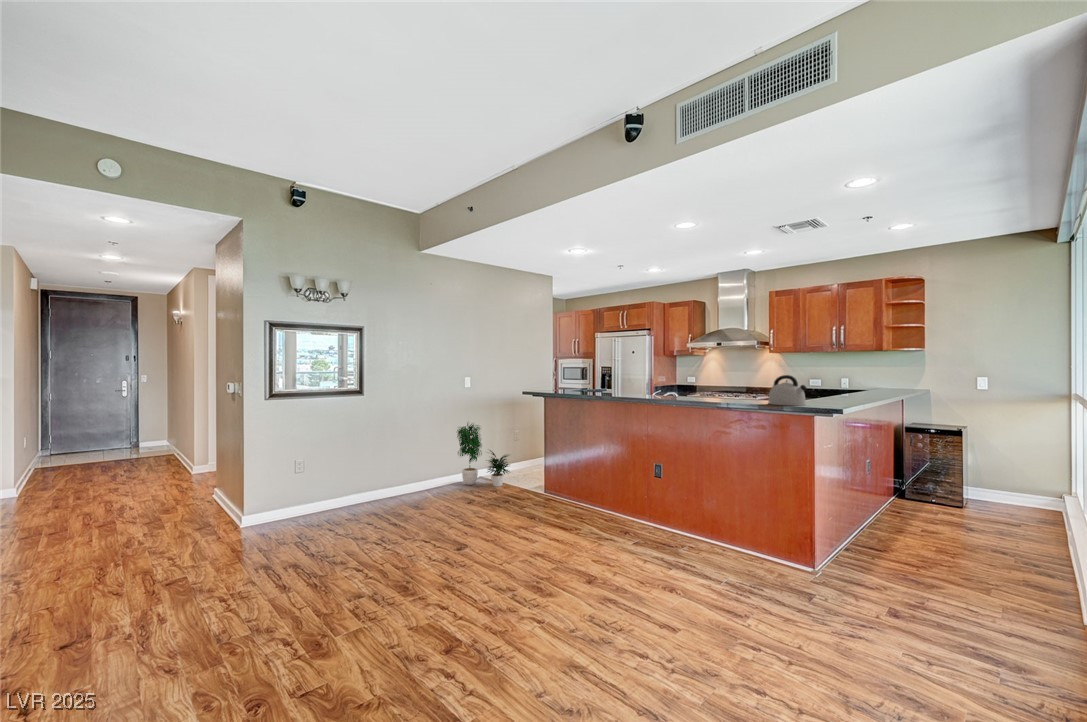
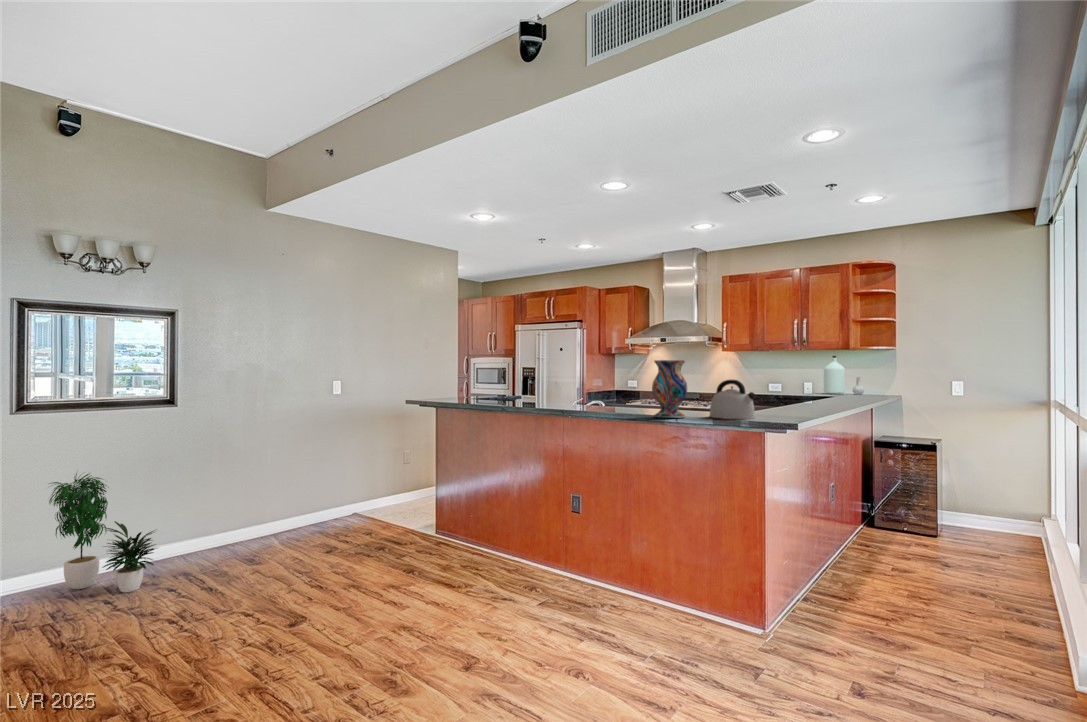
bottle: none [859,356,896,389] -> present [824,356,864,395]
vase: none [722,360,750,405] -> present [652,360,687,418]
potted plant: present [457,423,509,487] -> present [49,473,157,592]

